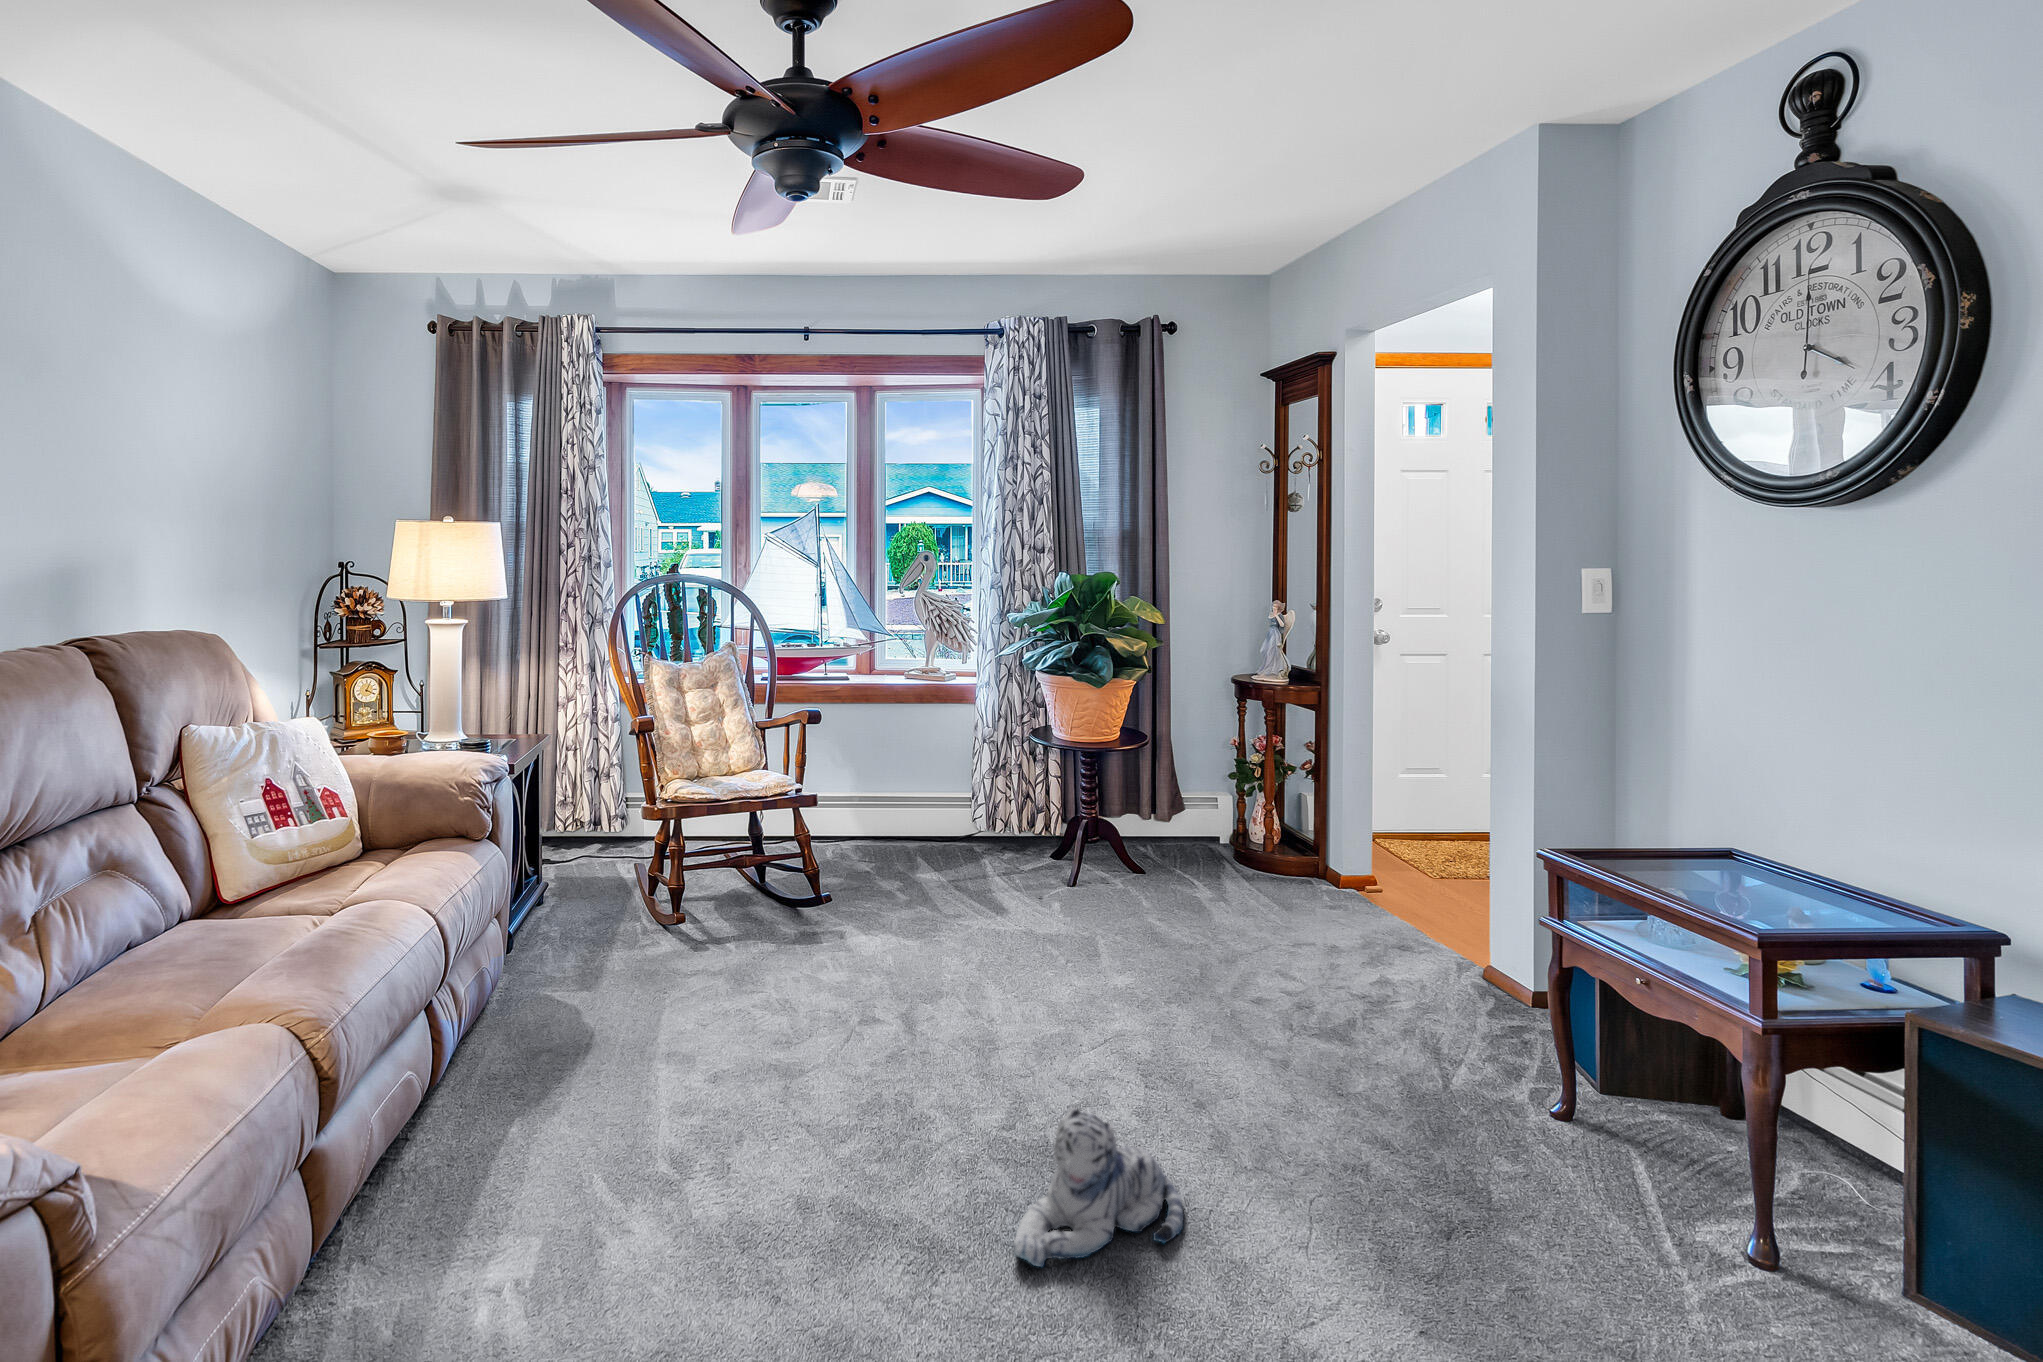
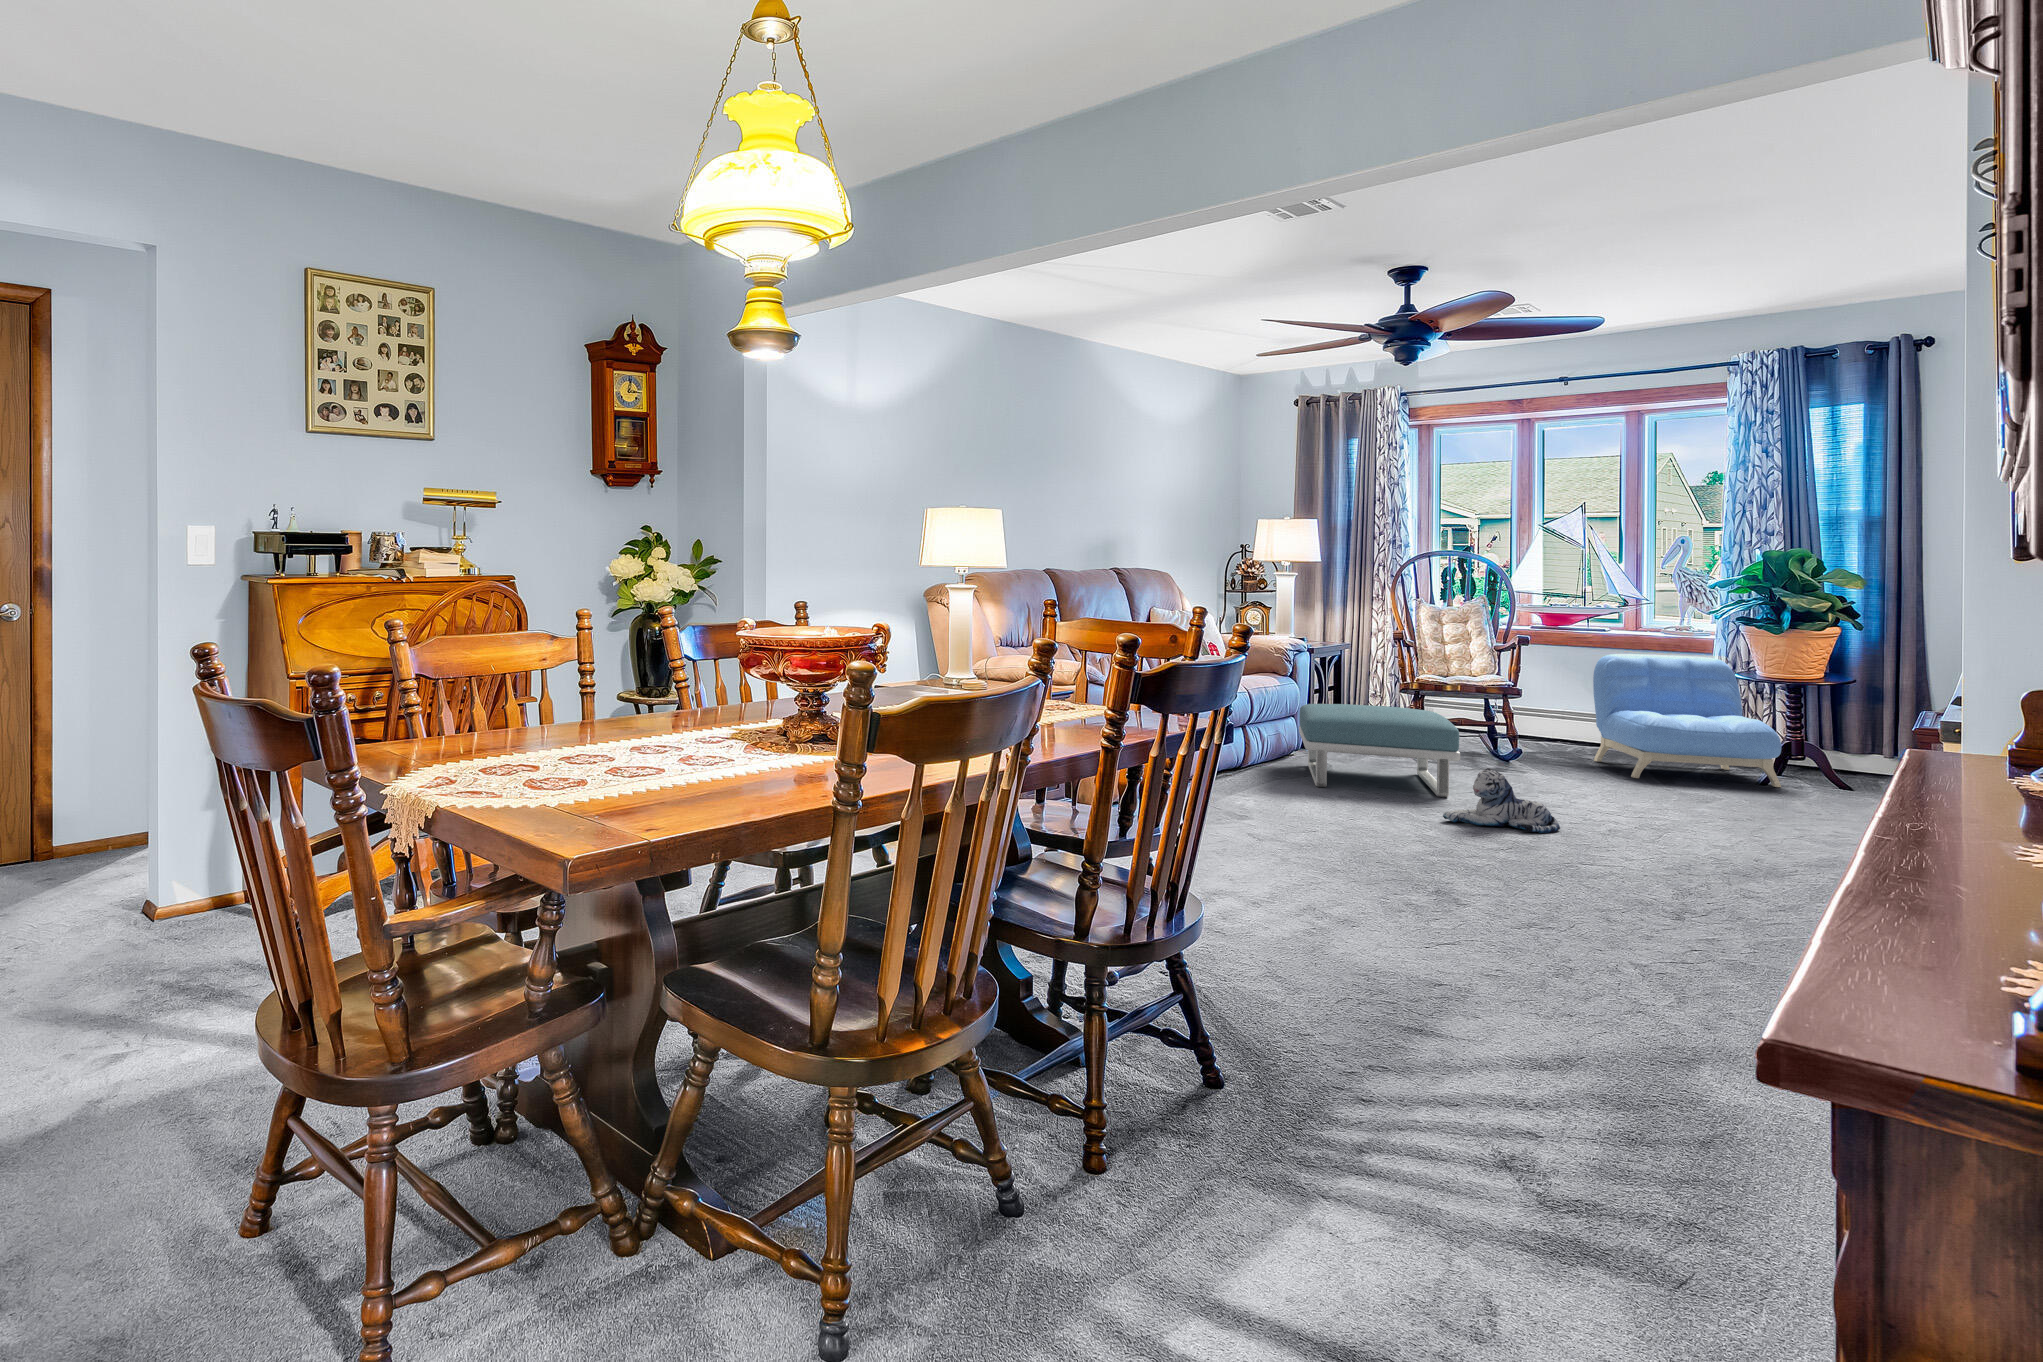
armchair: none [879,712,1102,912] -> present [1593,654,1781,787]
footstool: none [560,898,910,1173] -> present [1299,704,1460,797]

